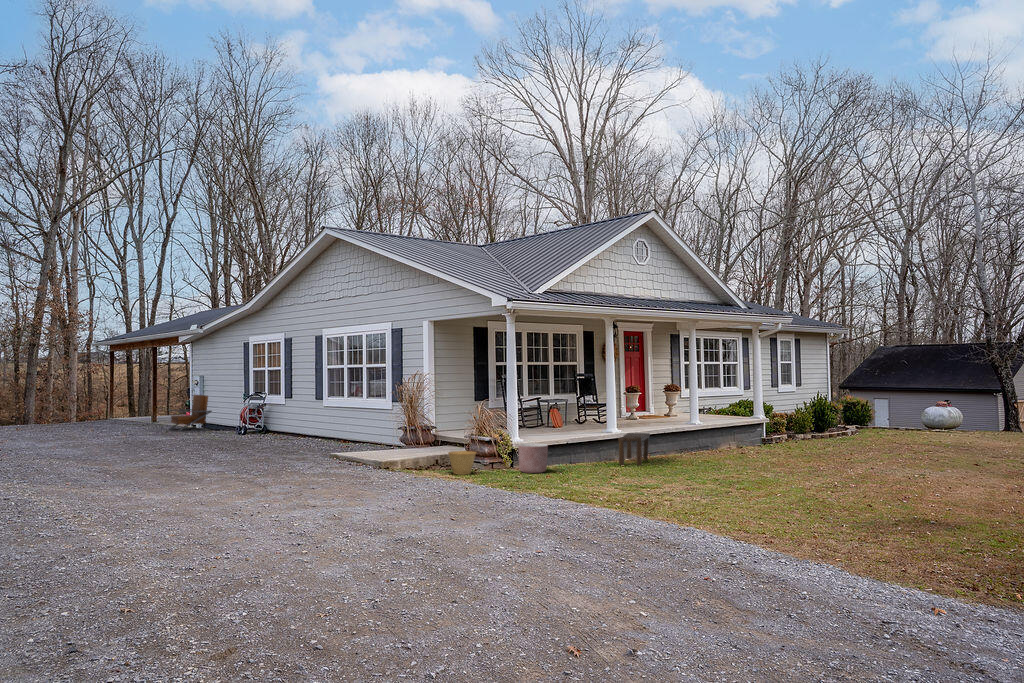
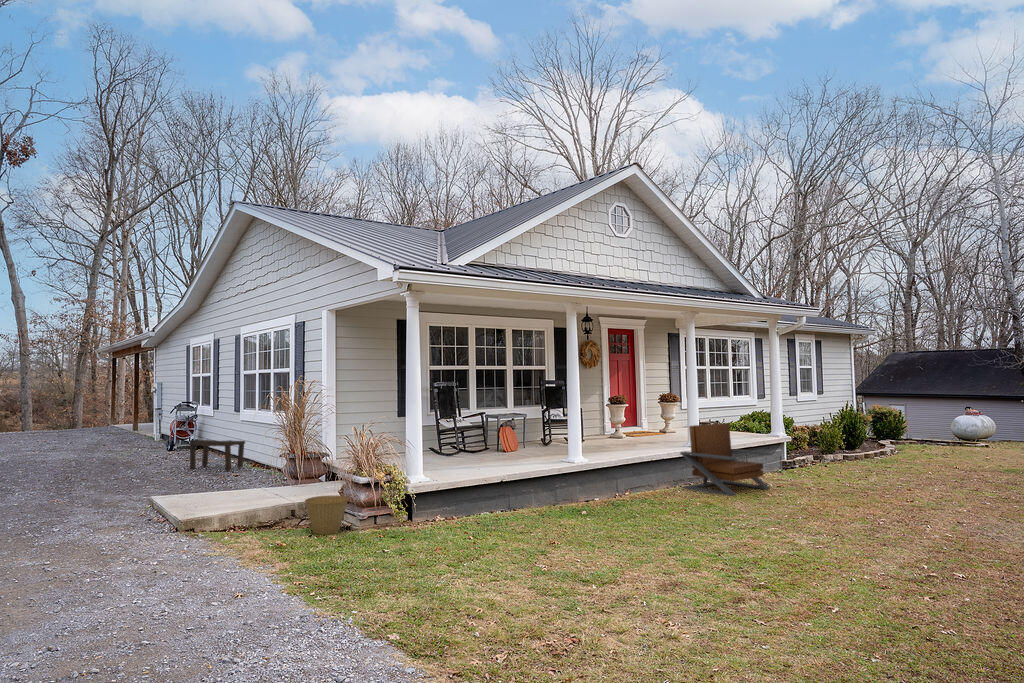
lounge chair: present [169,395,212,432] -> present [680,423,770,496]
bench: present [618,433,650,466] -> present [189,440,245,472]
planter: present [518,443,548,473] -> none [415,484,459,531]

